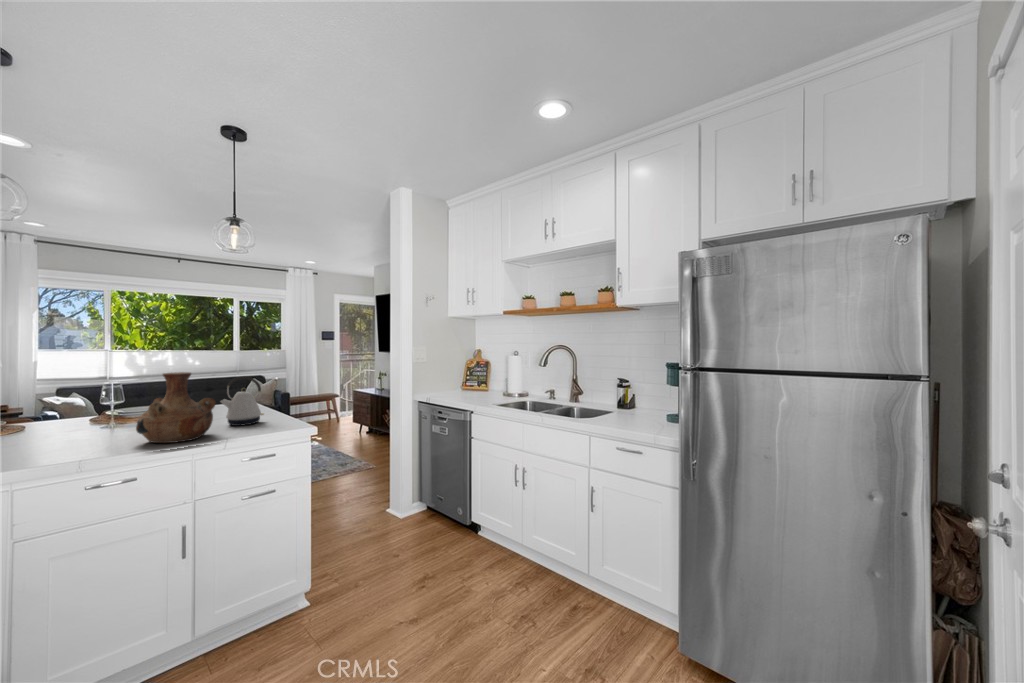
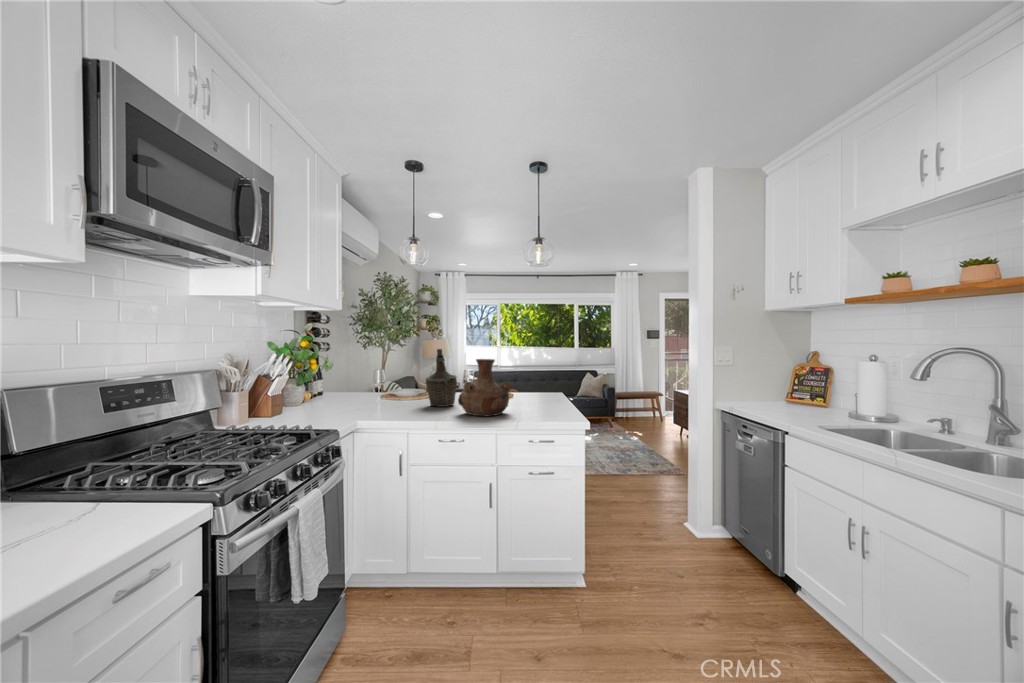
bottle: none [59,363,117,442] -> present [426,349,457,407]
kettle: present [221,376,264,426] -> none [521,366,554,410]

